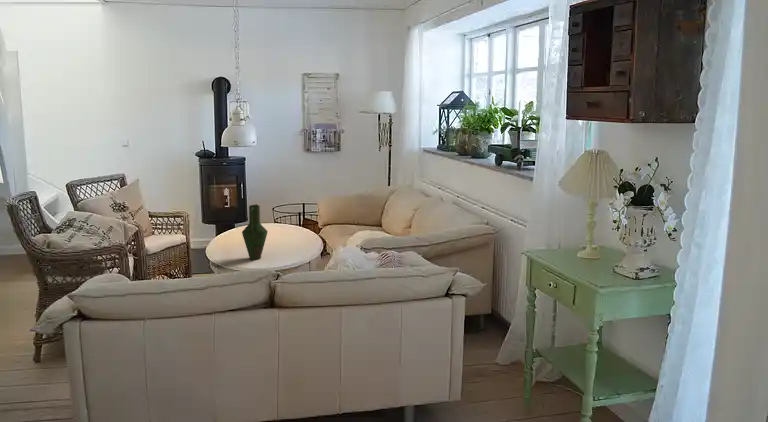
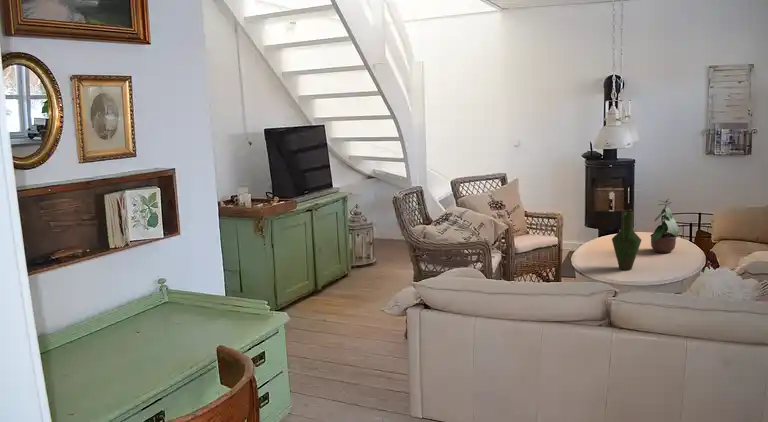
potted plant: none [268,192,298,241] -> present [650,199,679,253]

